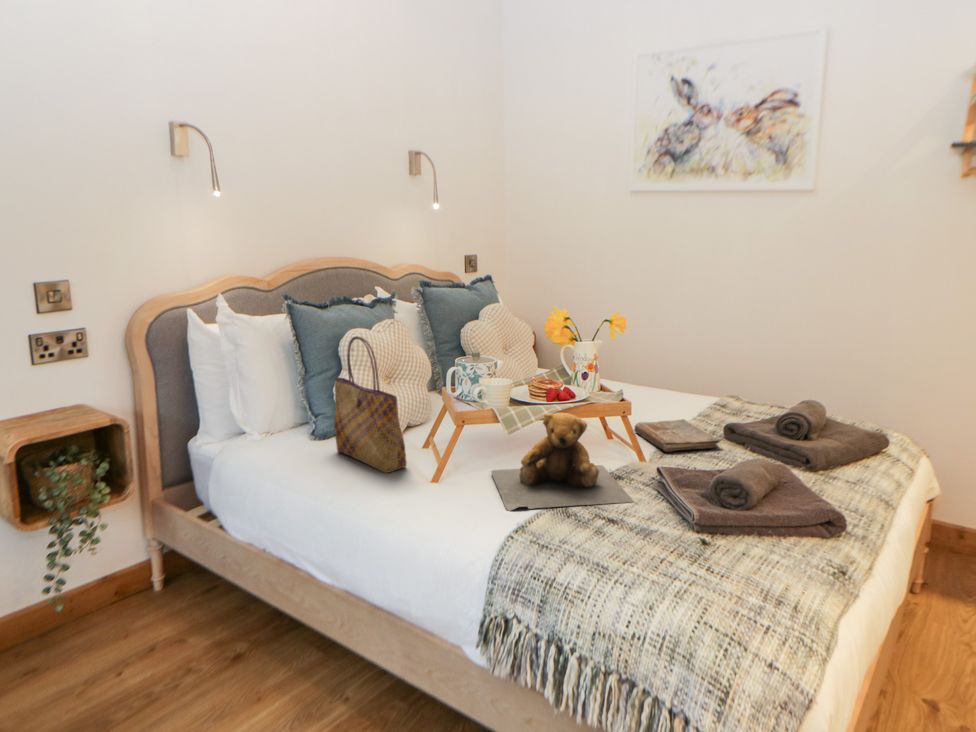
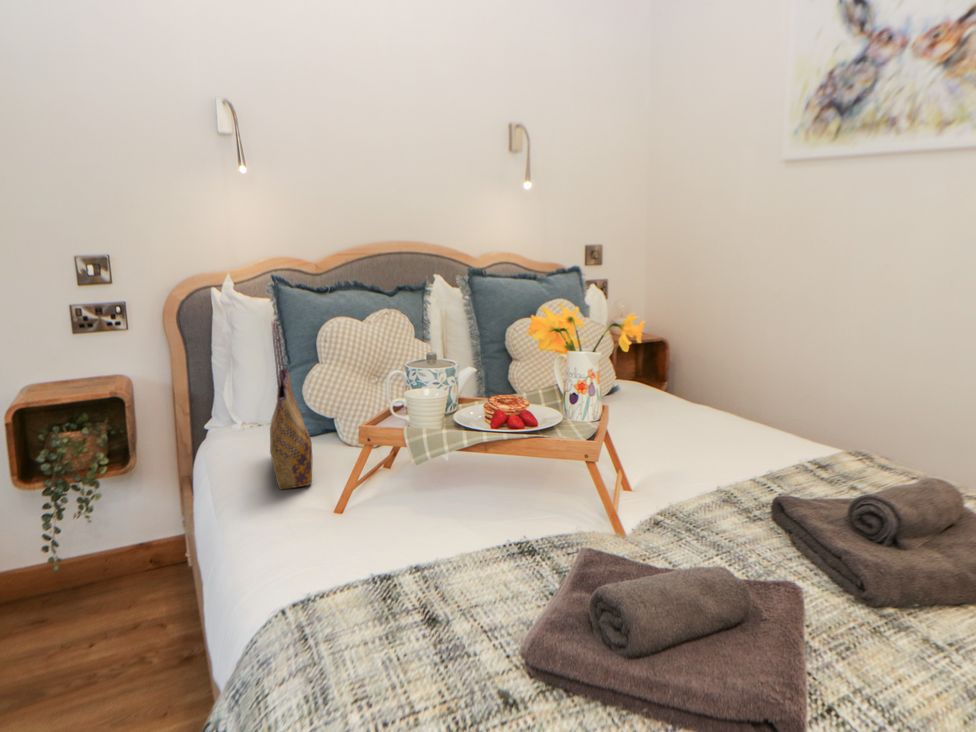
teddy bear: present [491,413,634,511] -> none [318,441,535,600]
book: present [634,419,720,452] -> none [648,472,748,531]

